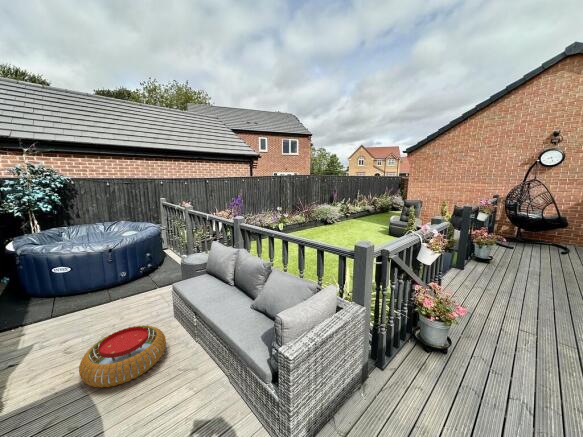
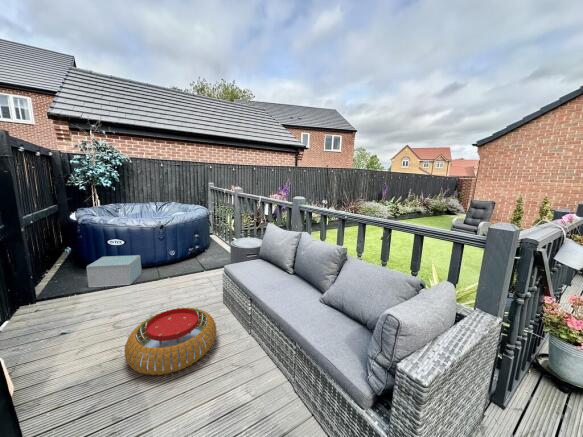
storage box: none [31,280,92,318] -> present [86,255,142,287]

